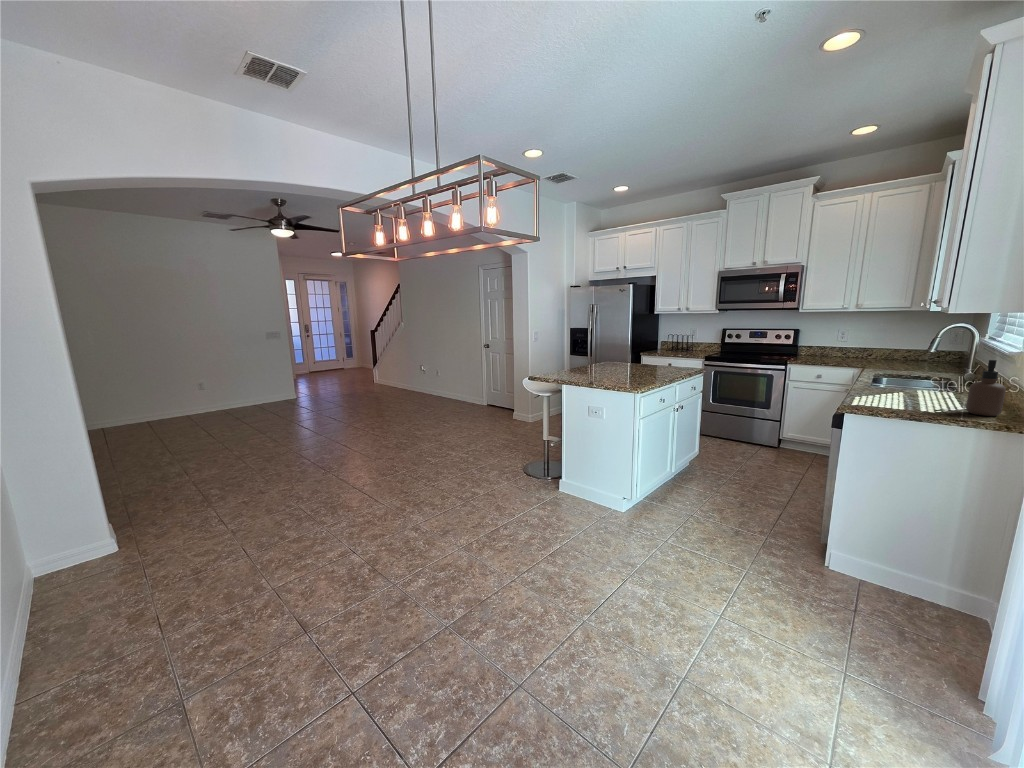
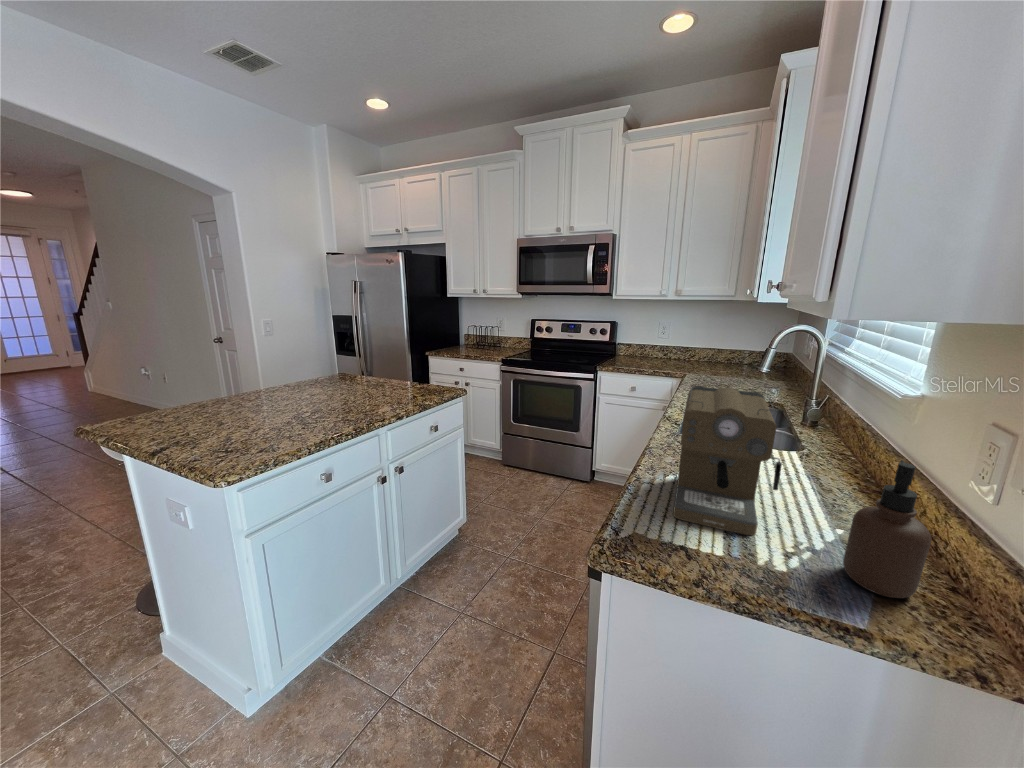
coffee maker: none [873,343,936,407] -> present [673,386,782,535]

